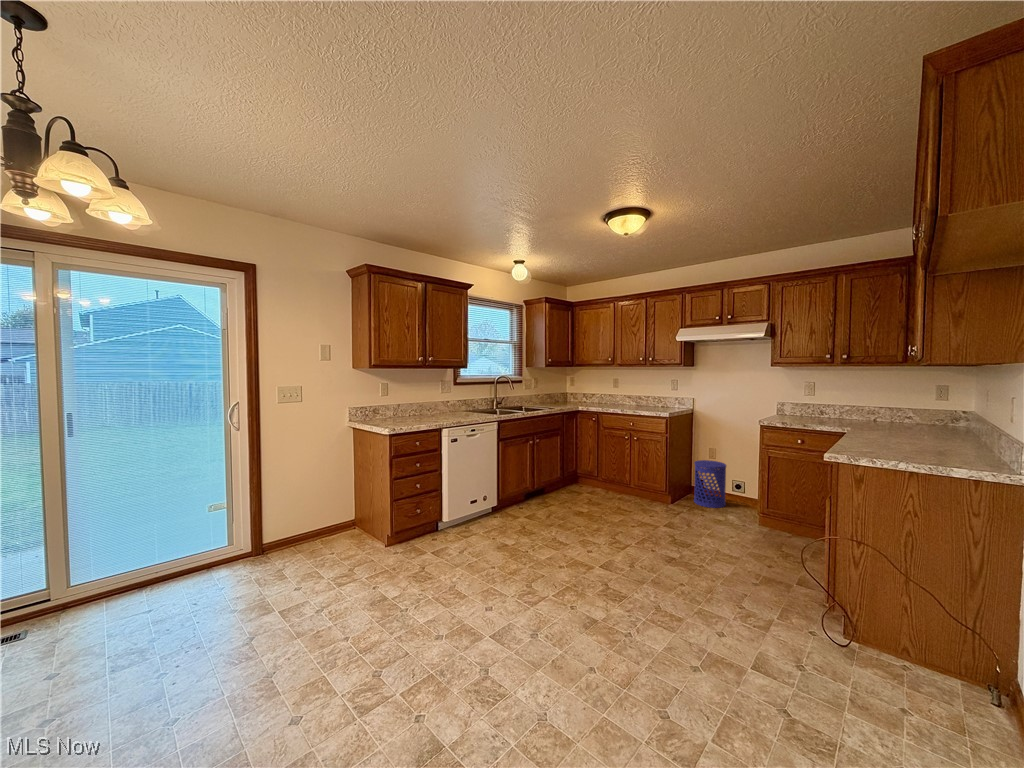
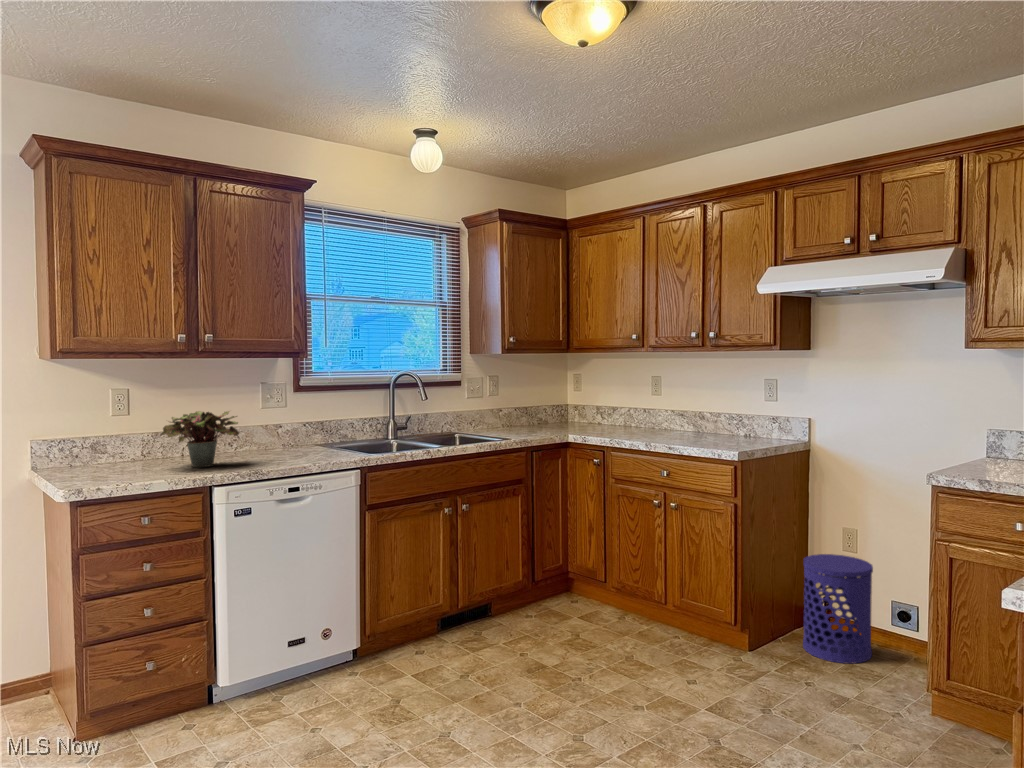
potted plant: none [409,393,446,420] -> present [160,411,239,467]

